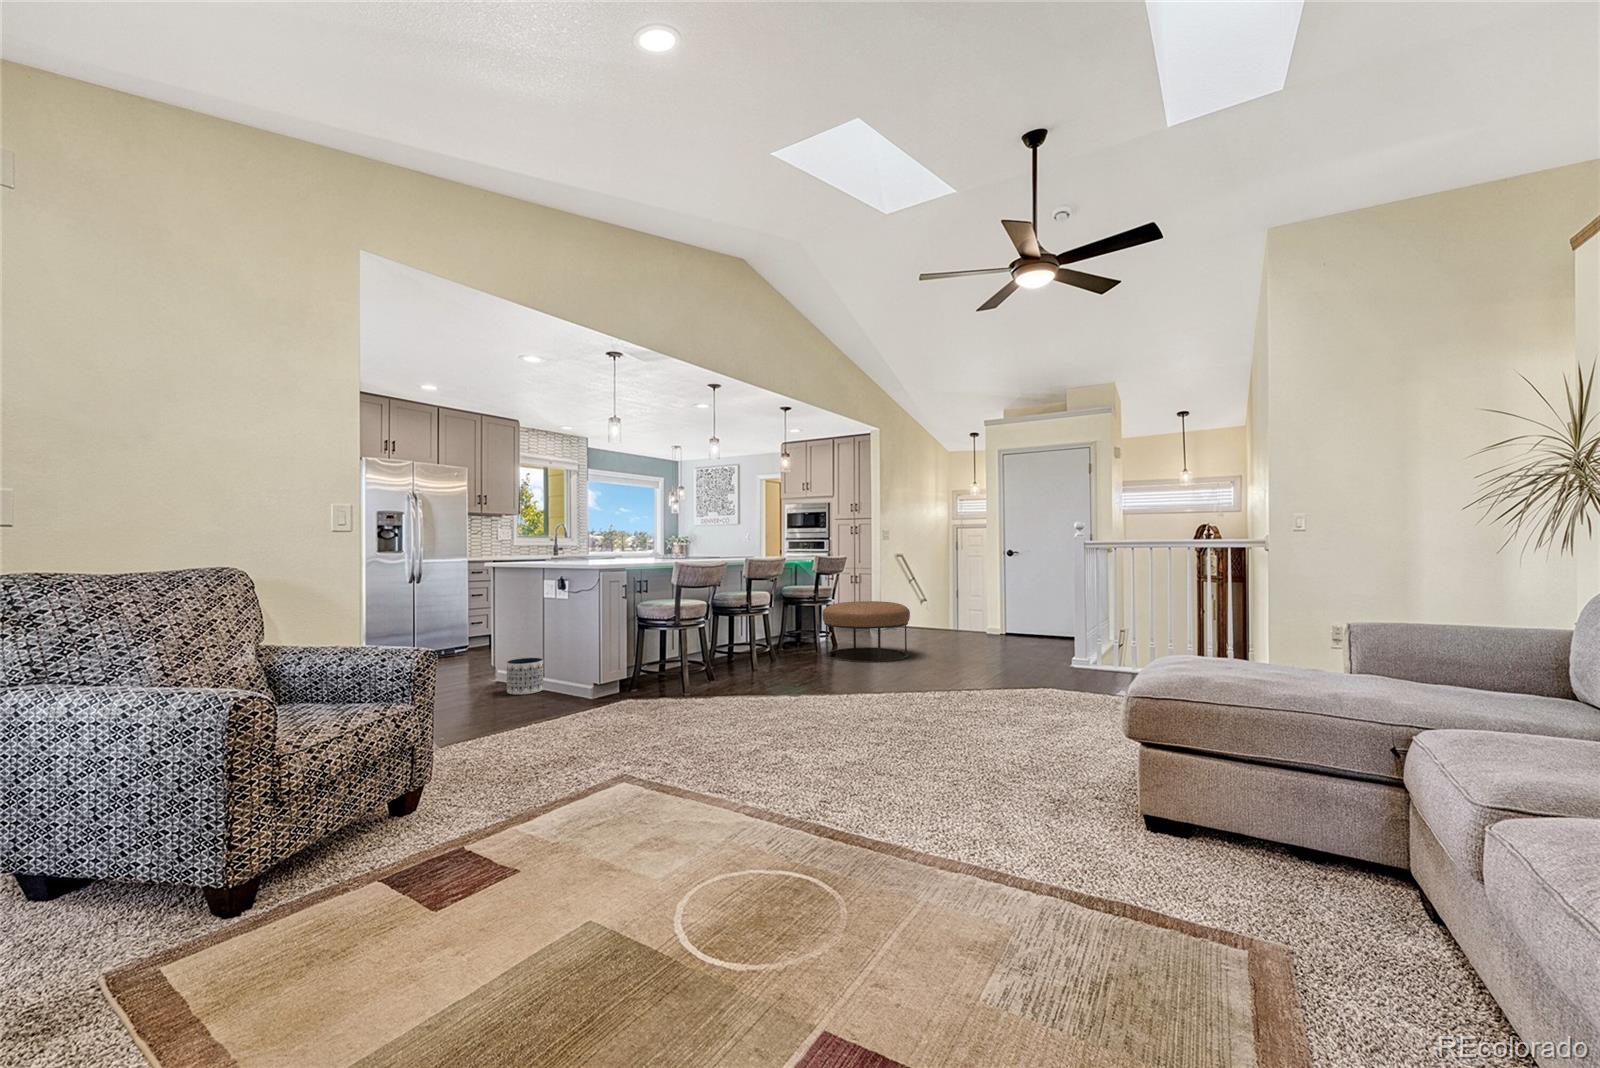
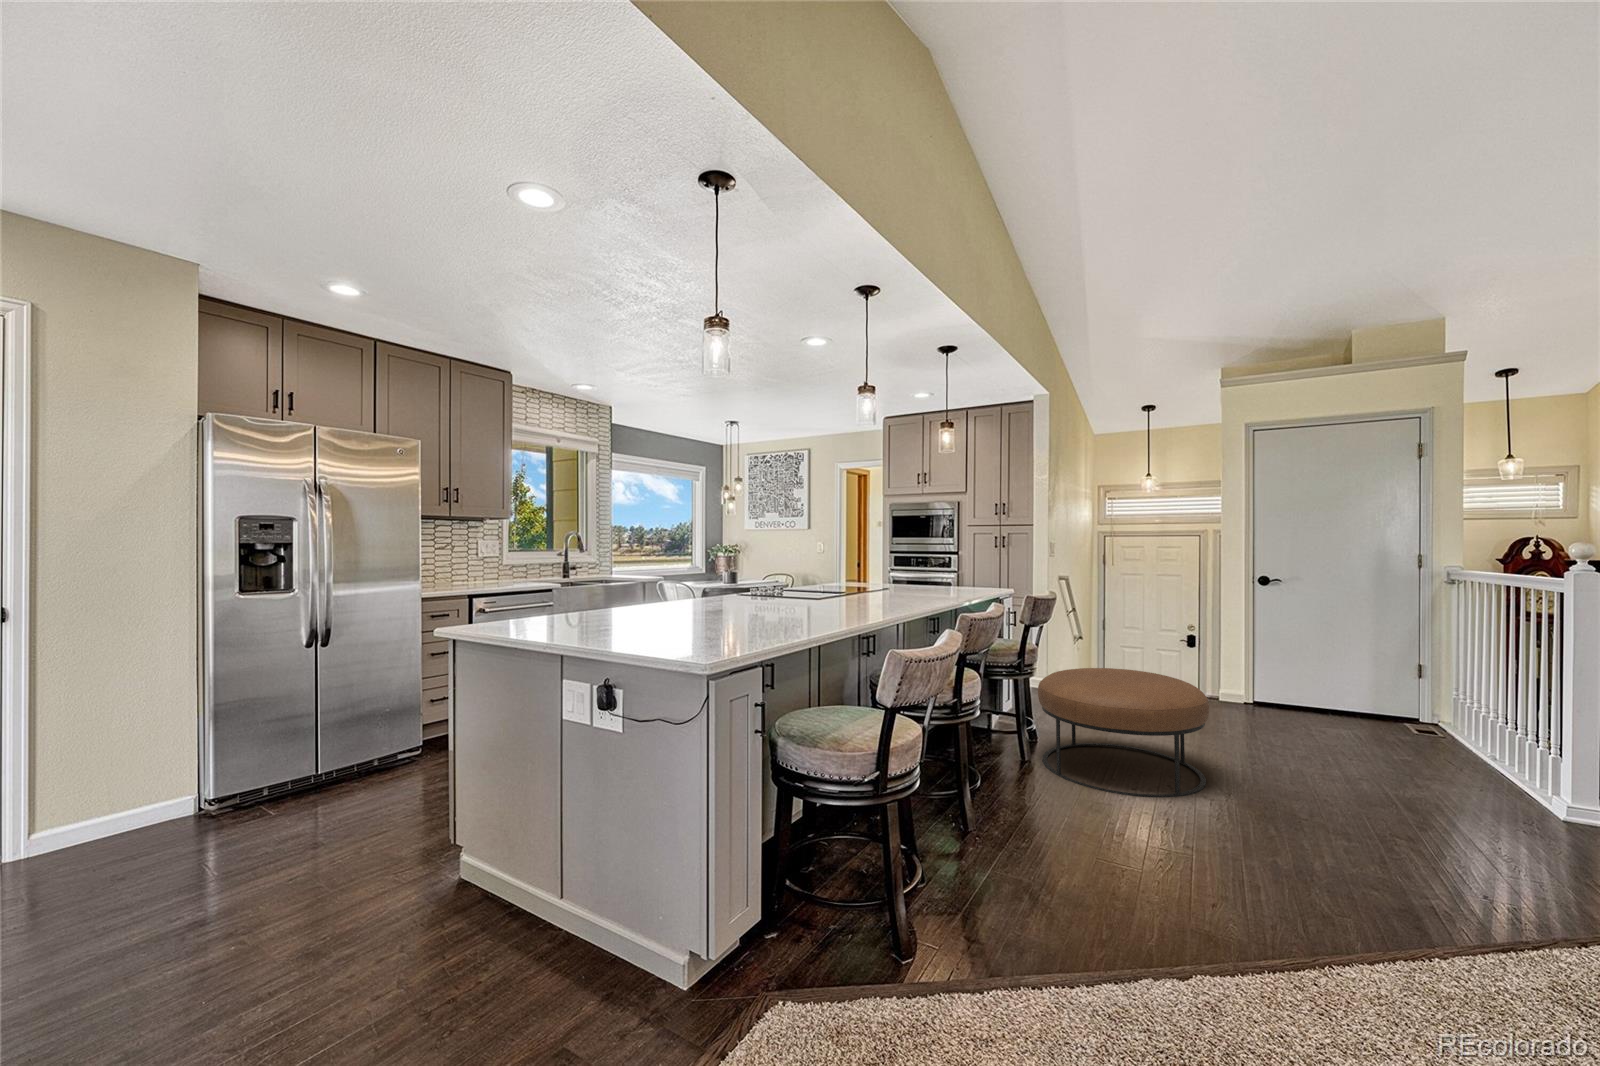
planter: present [507,658,543,695] -> none [471,874,563,1000]

